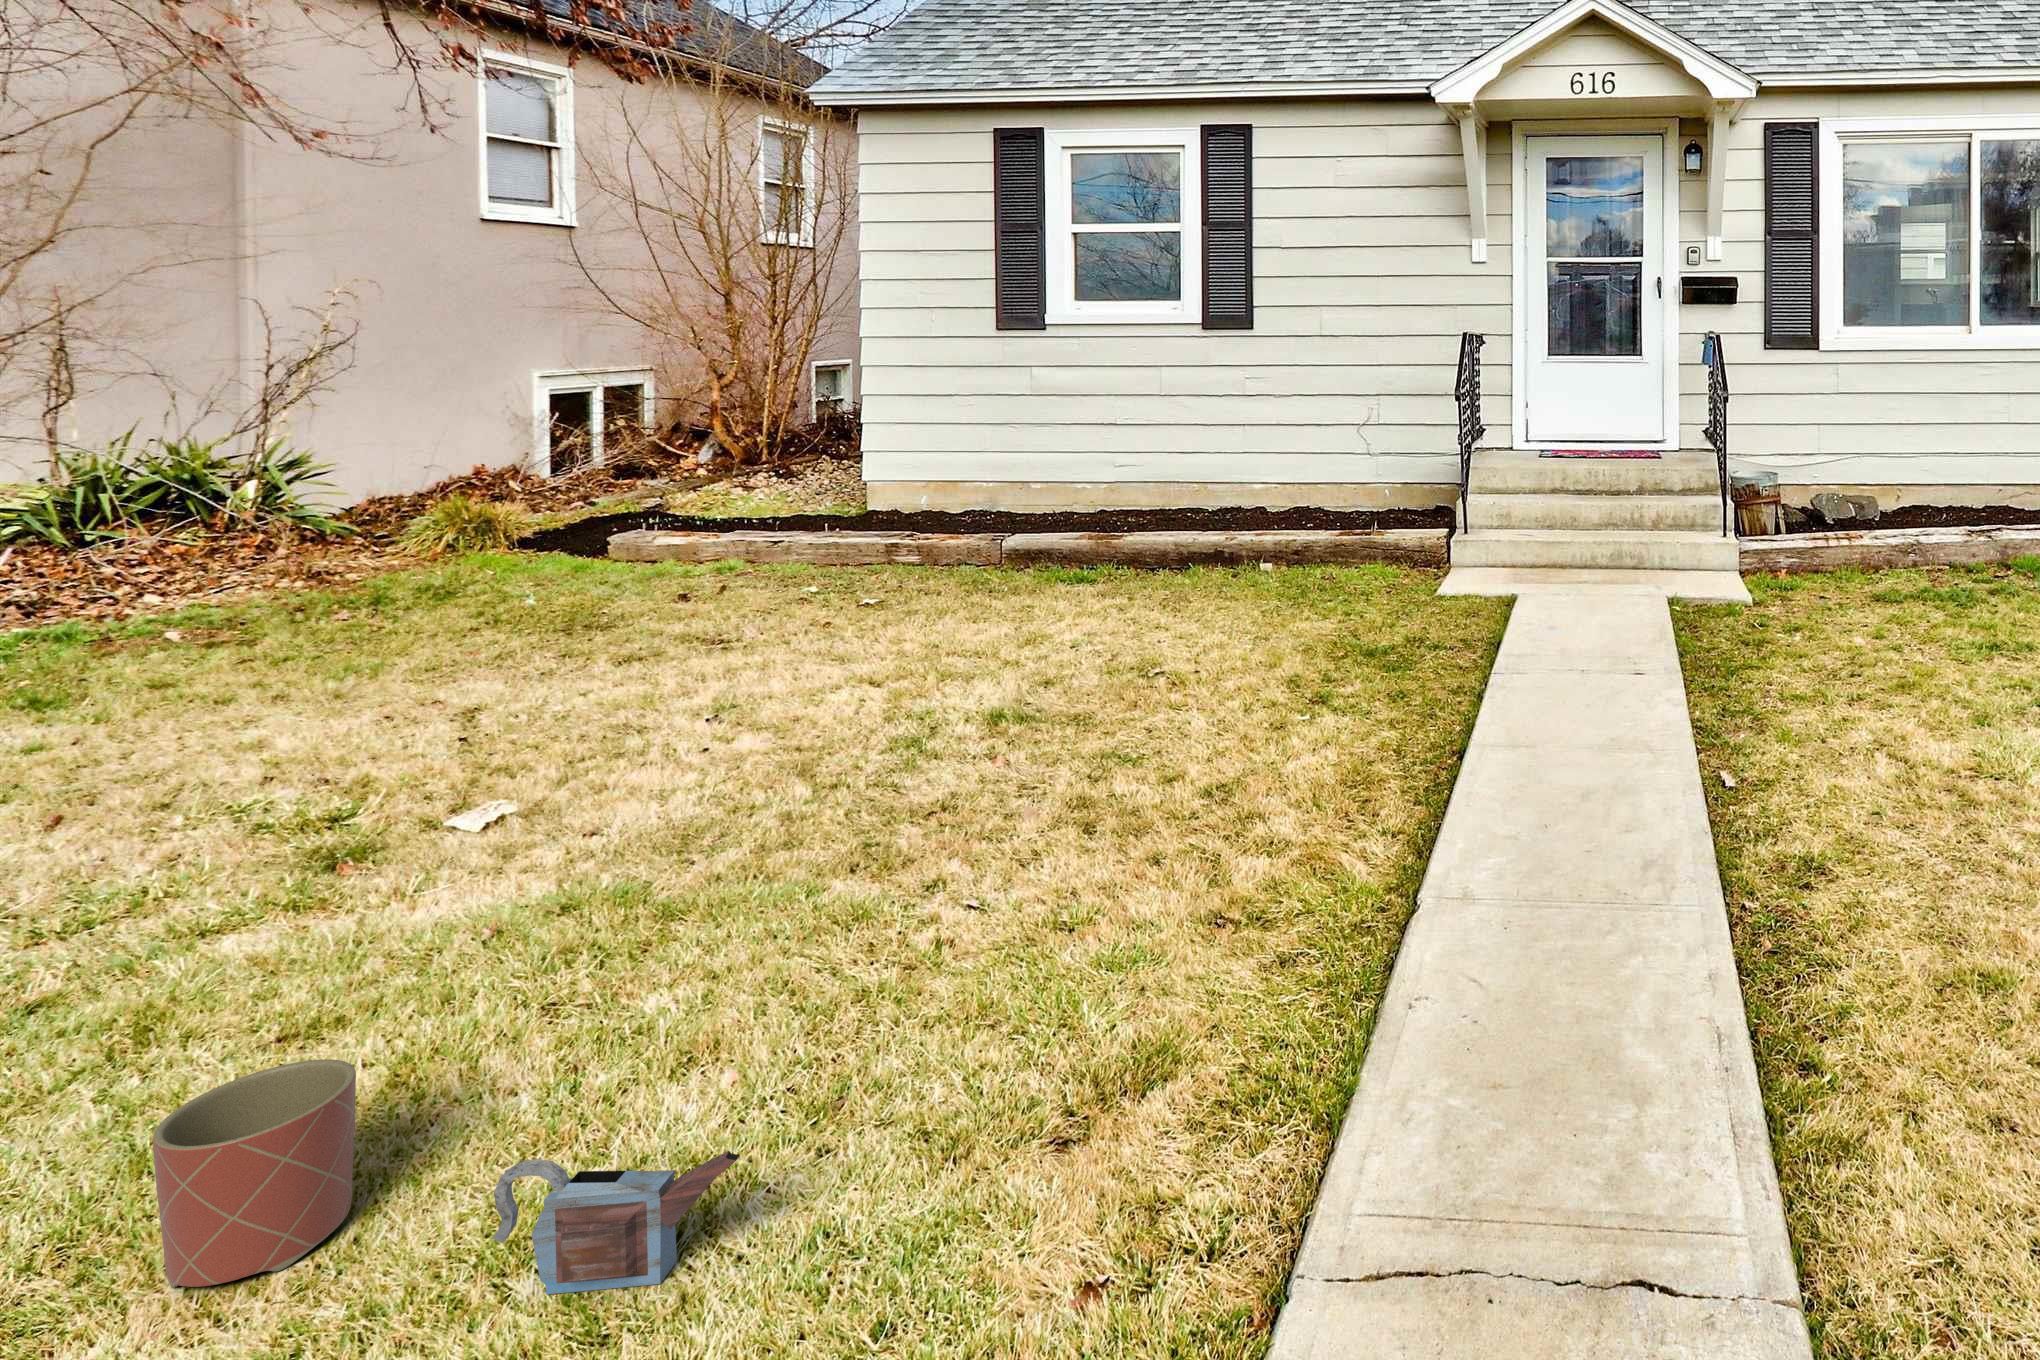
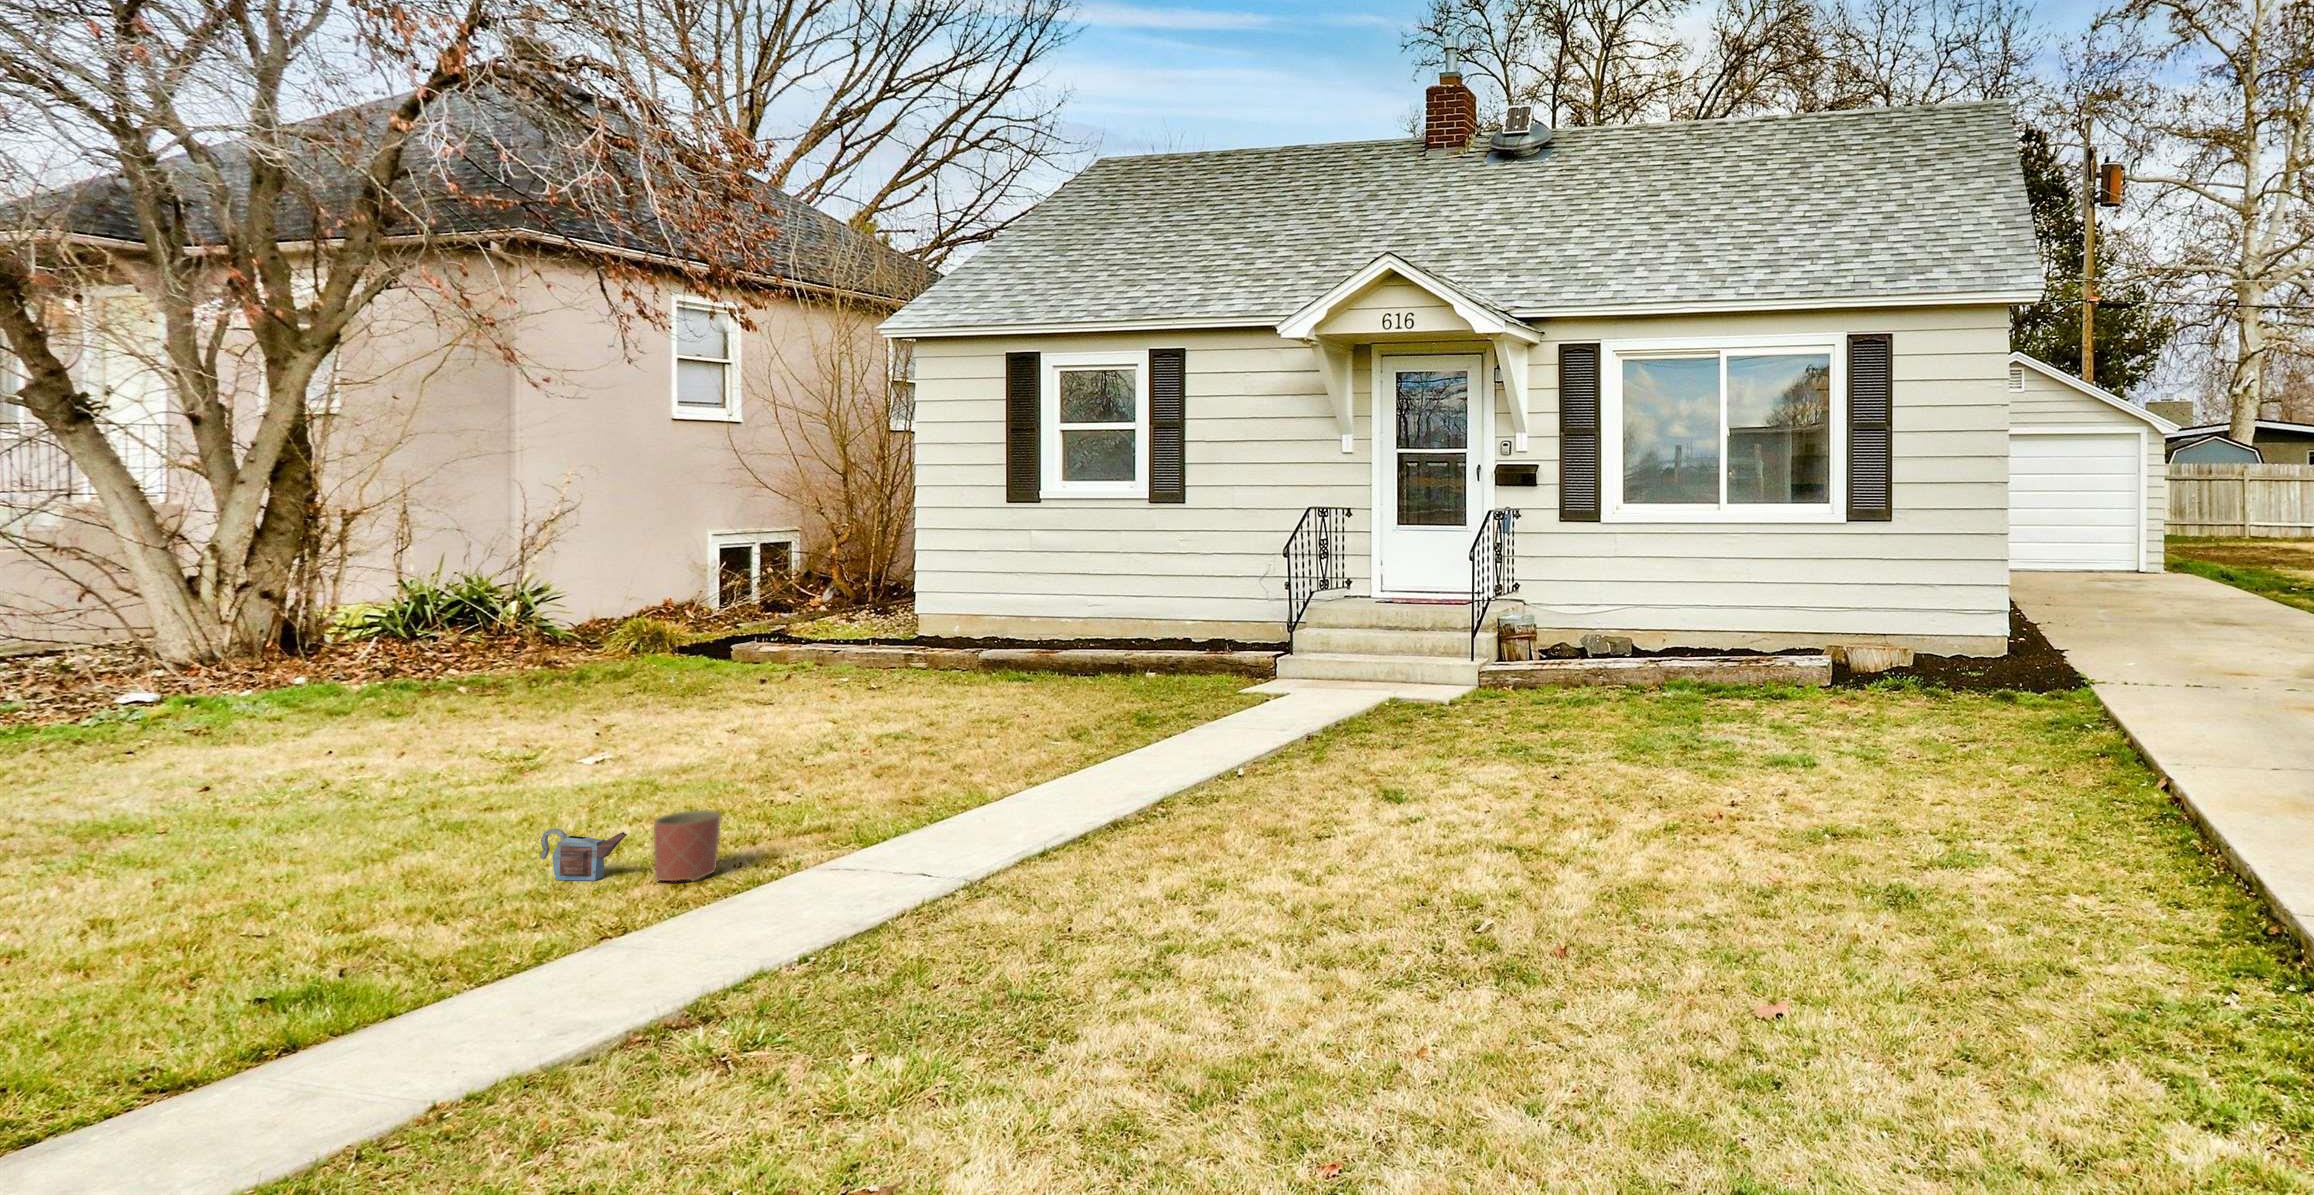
planter: present [153,1059,356,1288] -> present [654,810,721,882]

